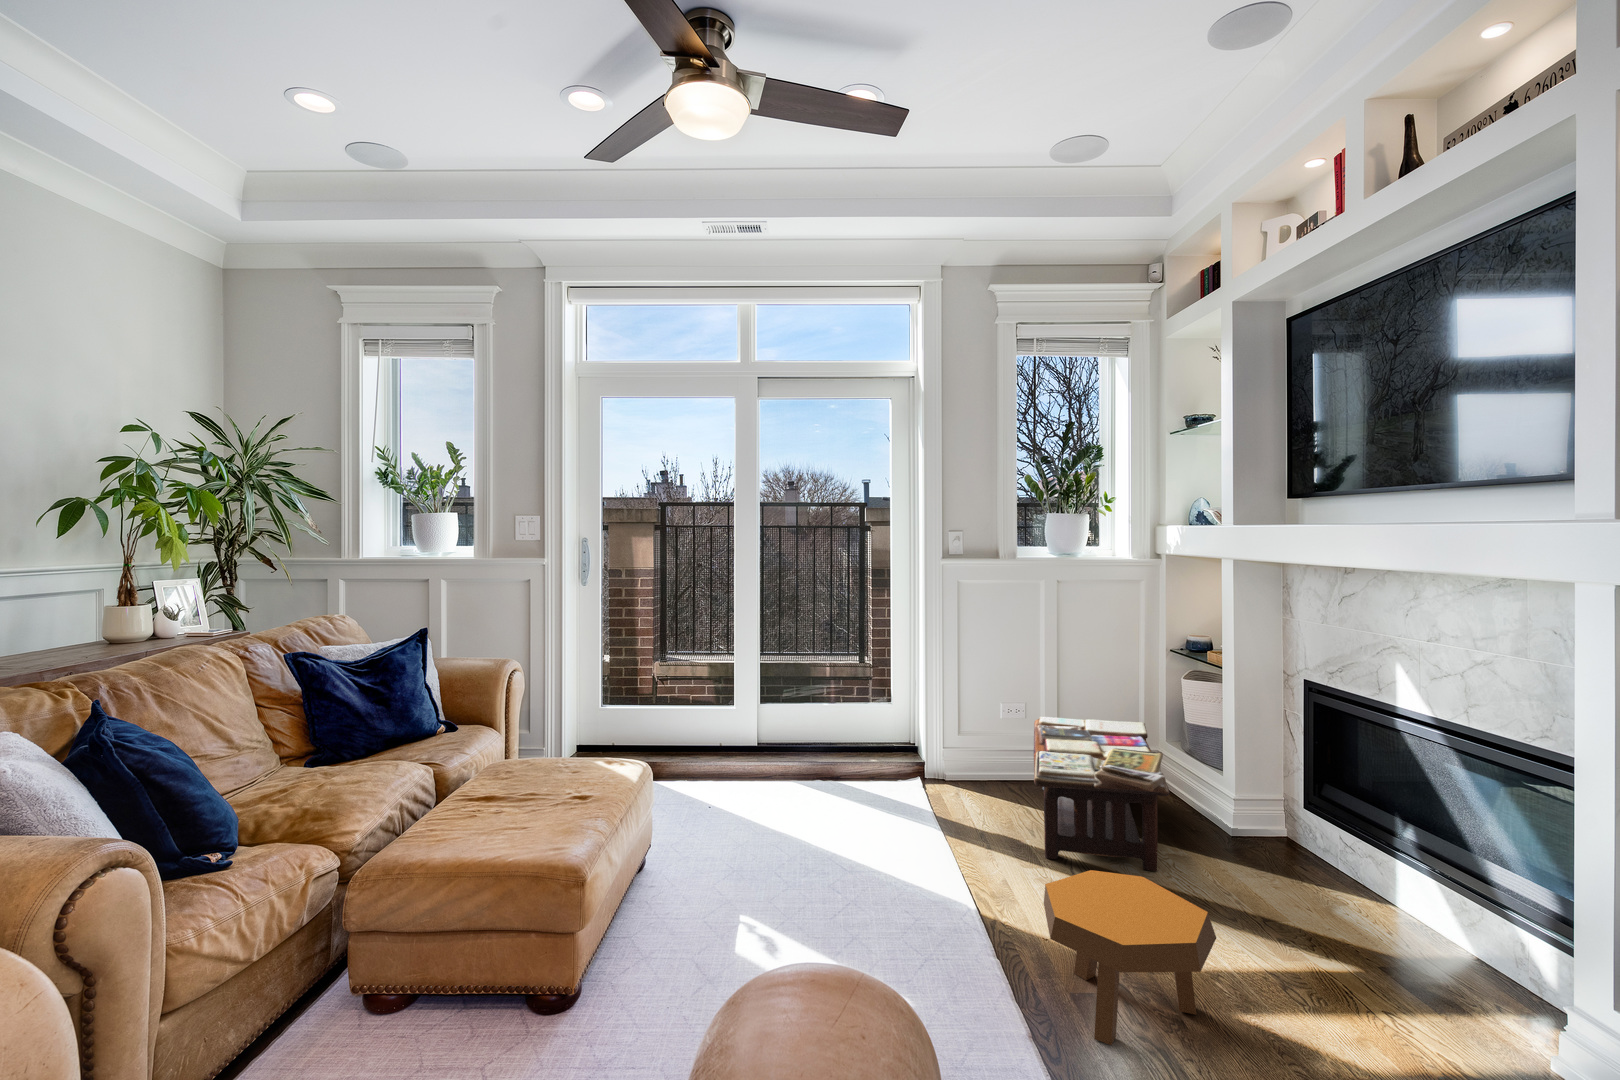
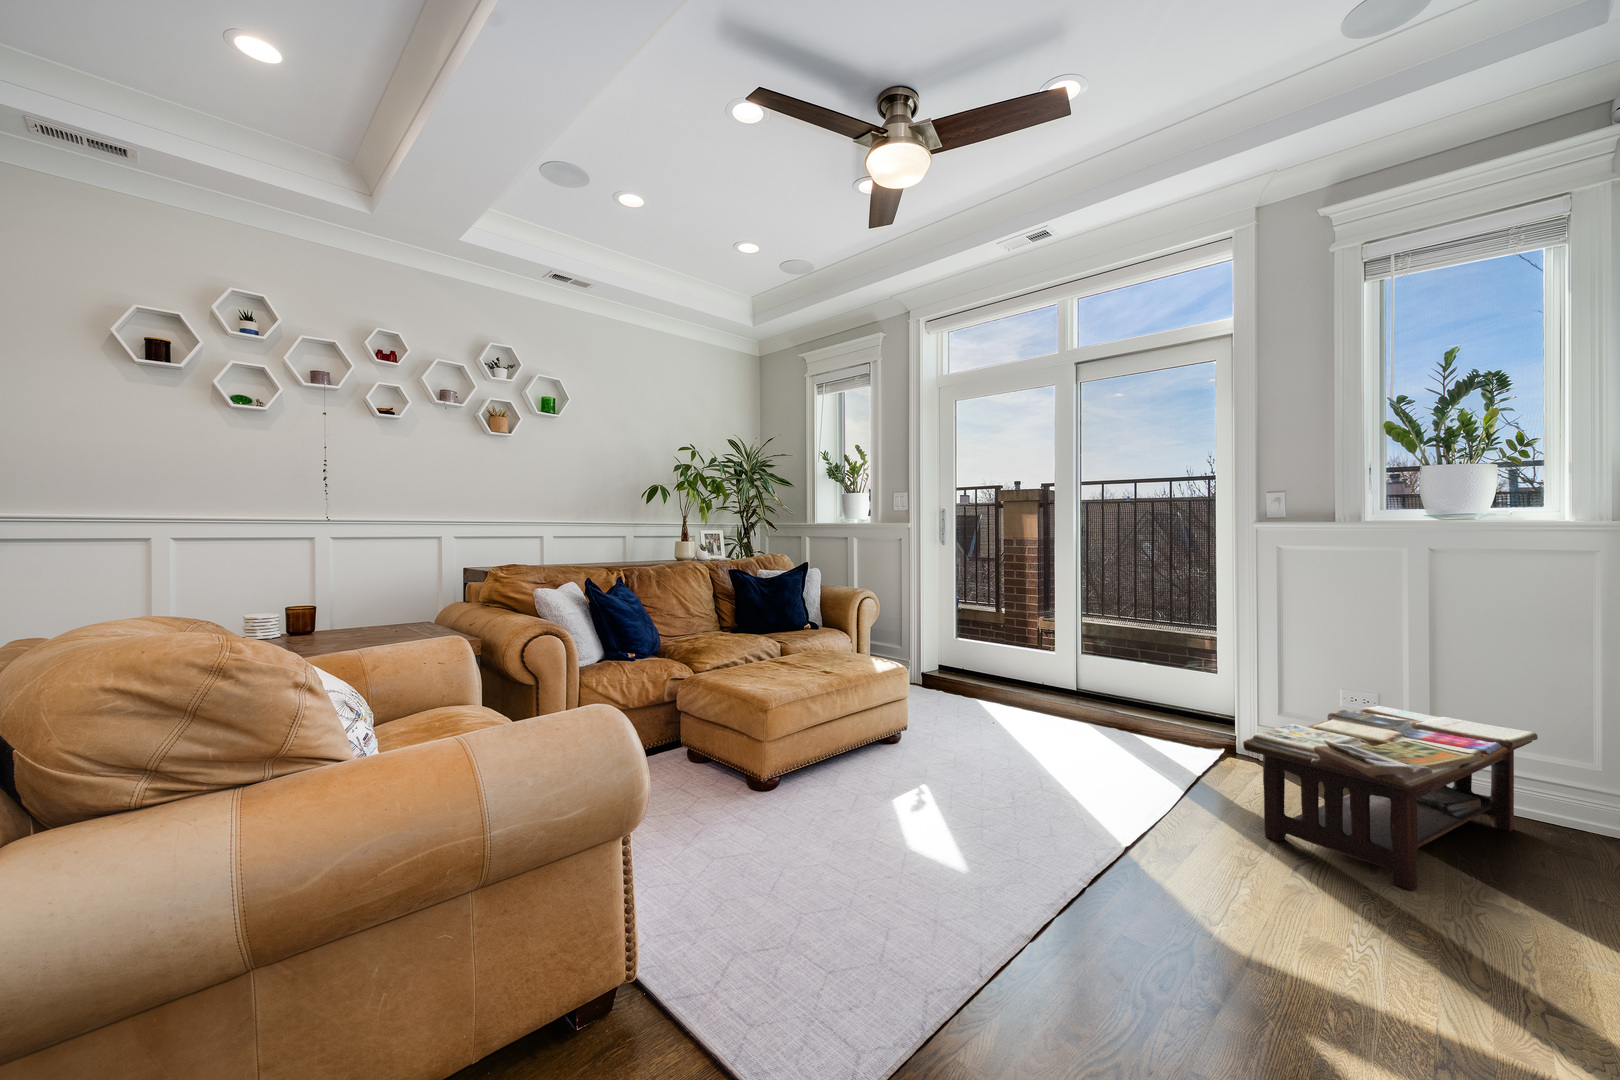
footstool: present [1044,870,1216,1045] -> none [1068,808,1264,989]

